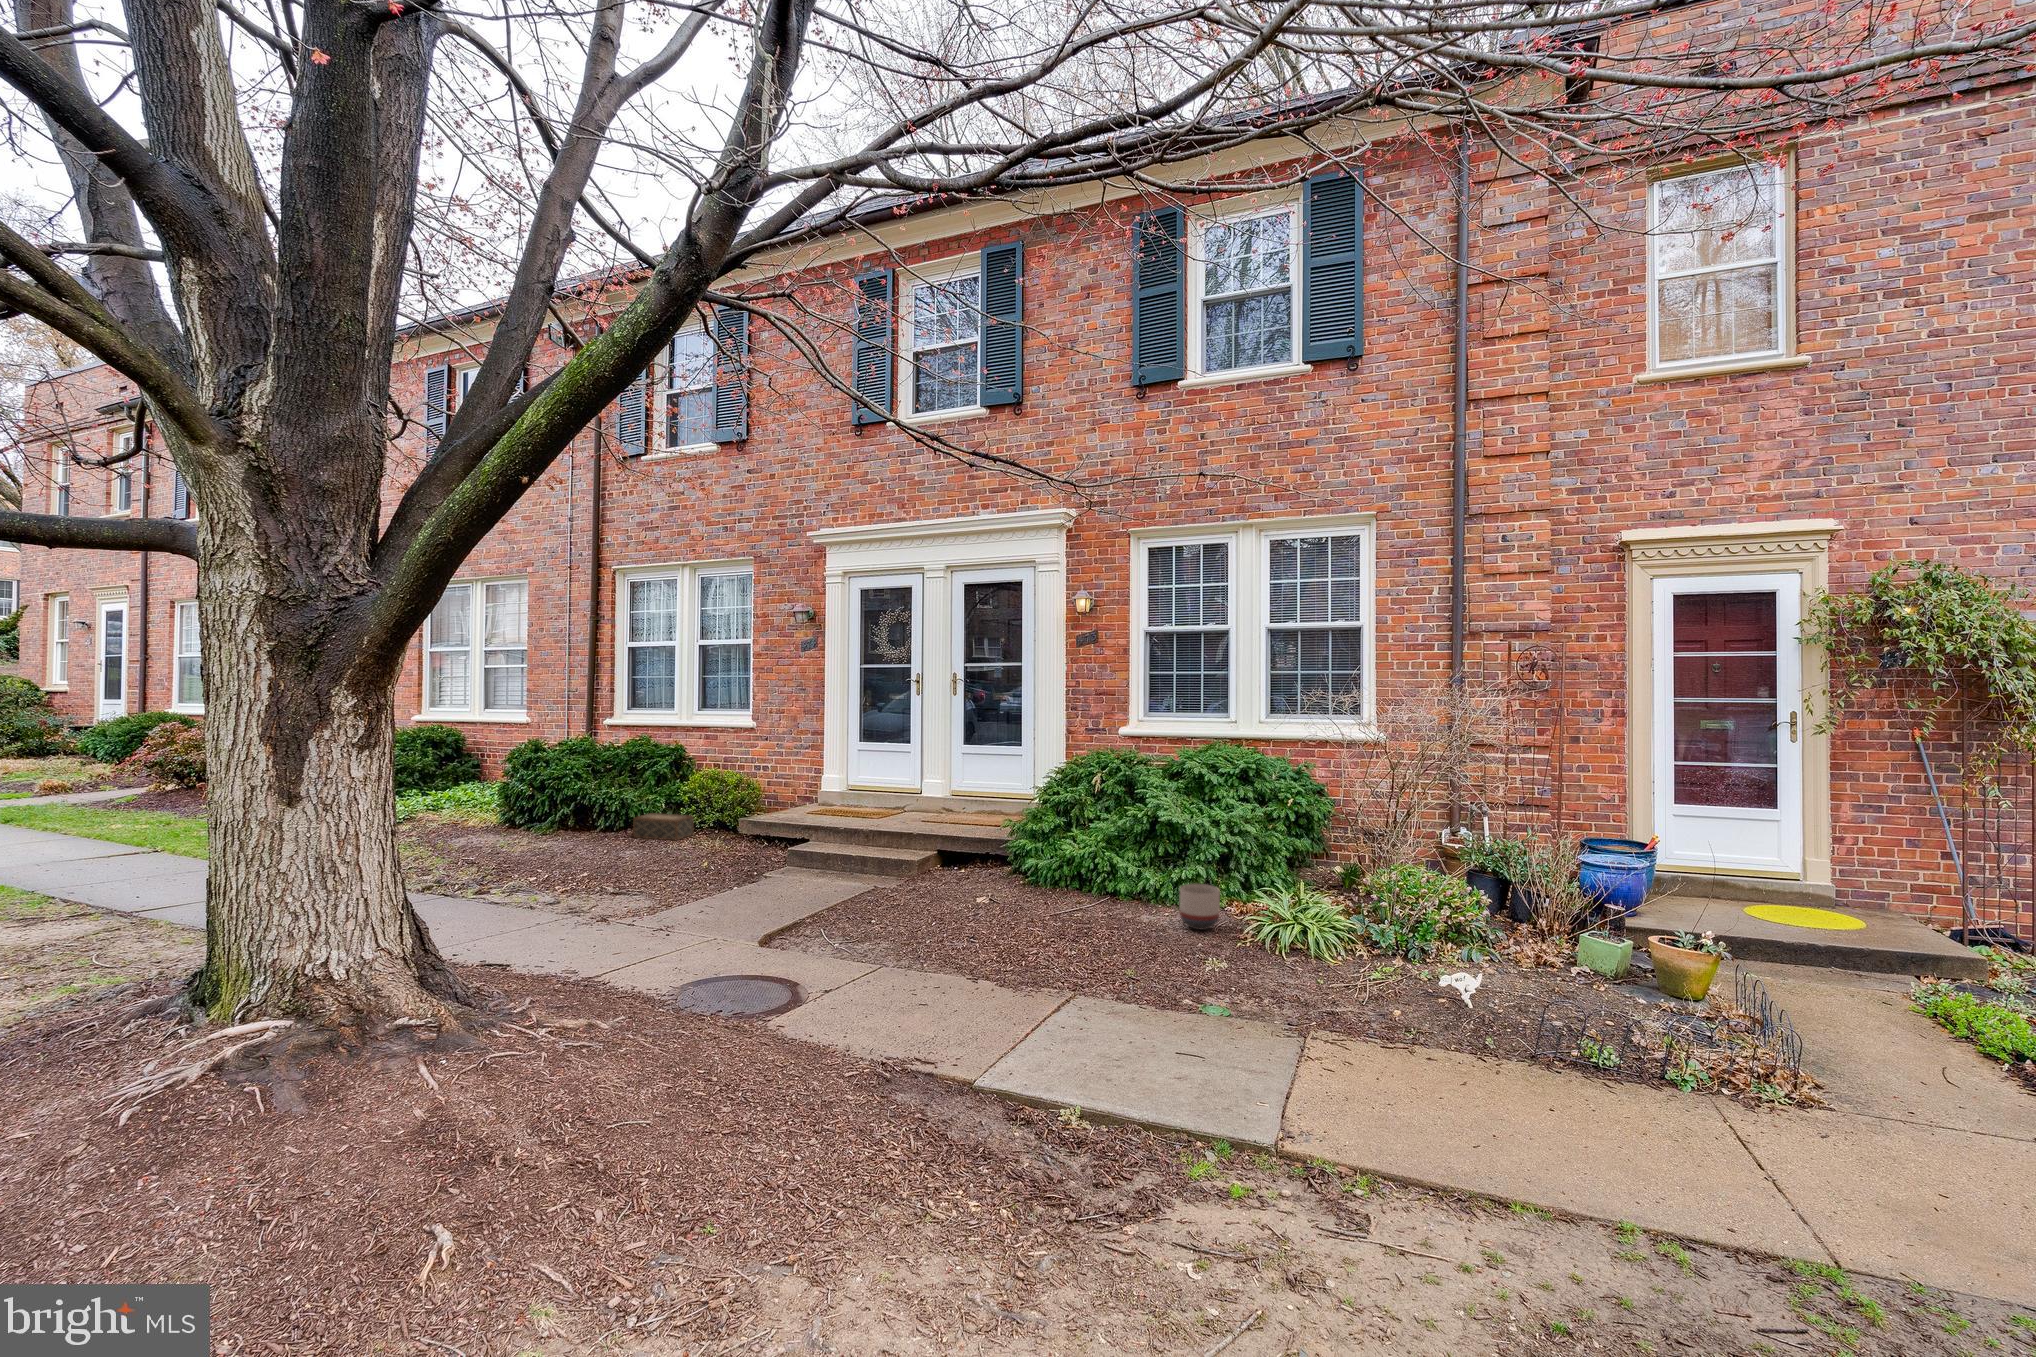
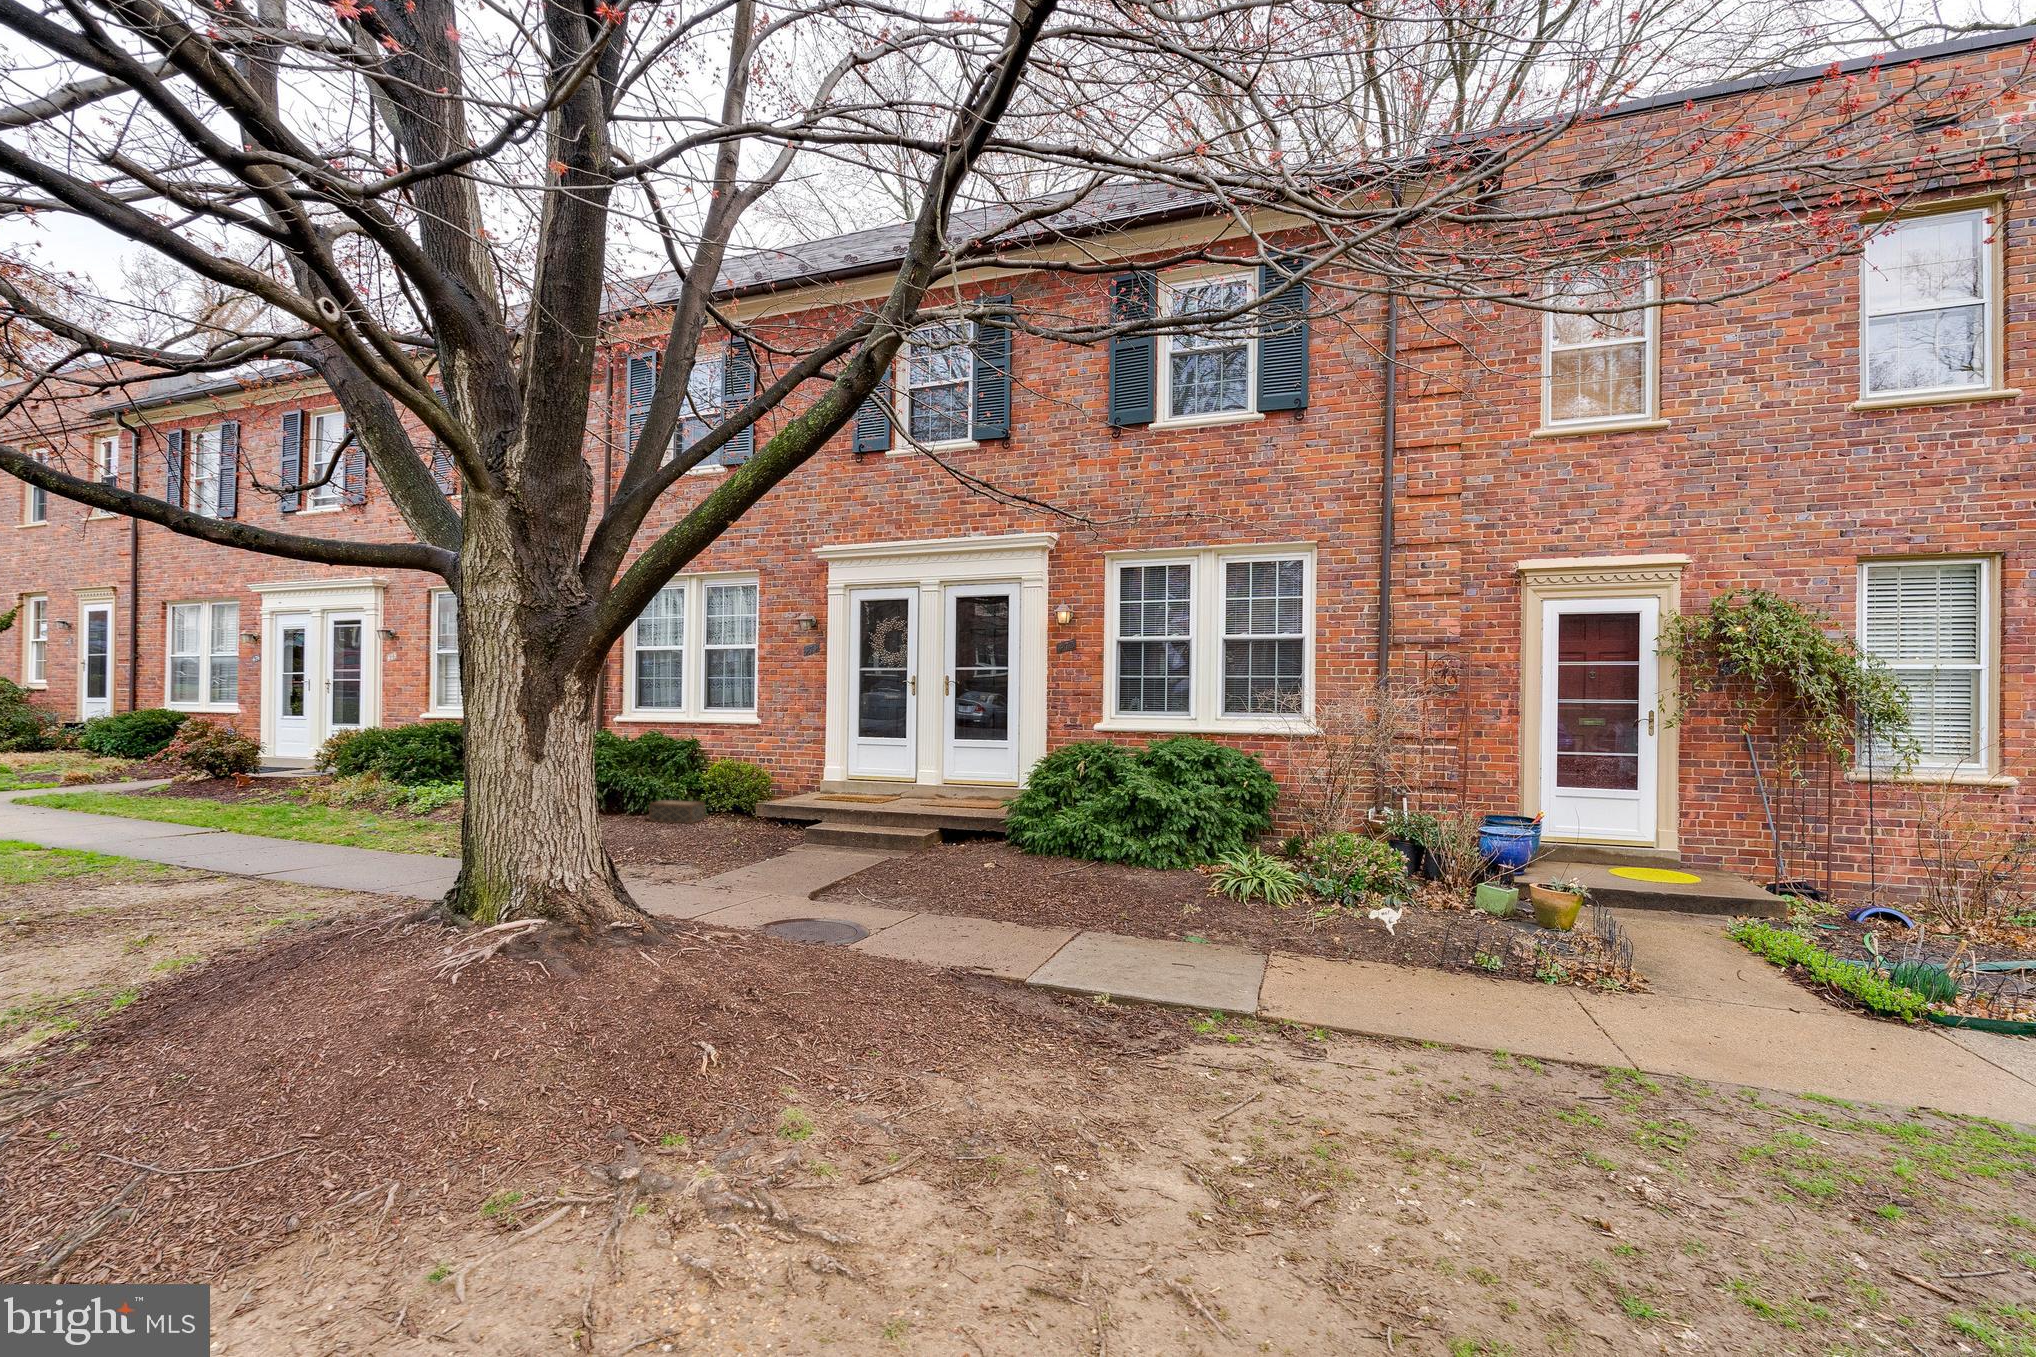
planter: present [1179,884,1220,930] -> none [1155,850,1190,888]

